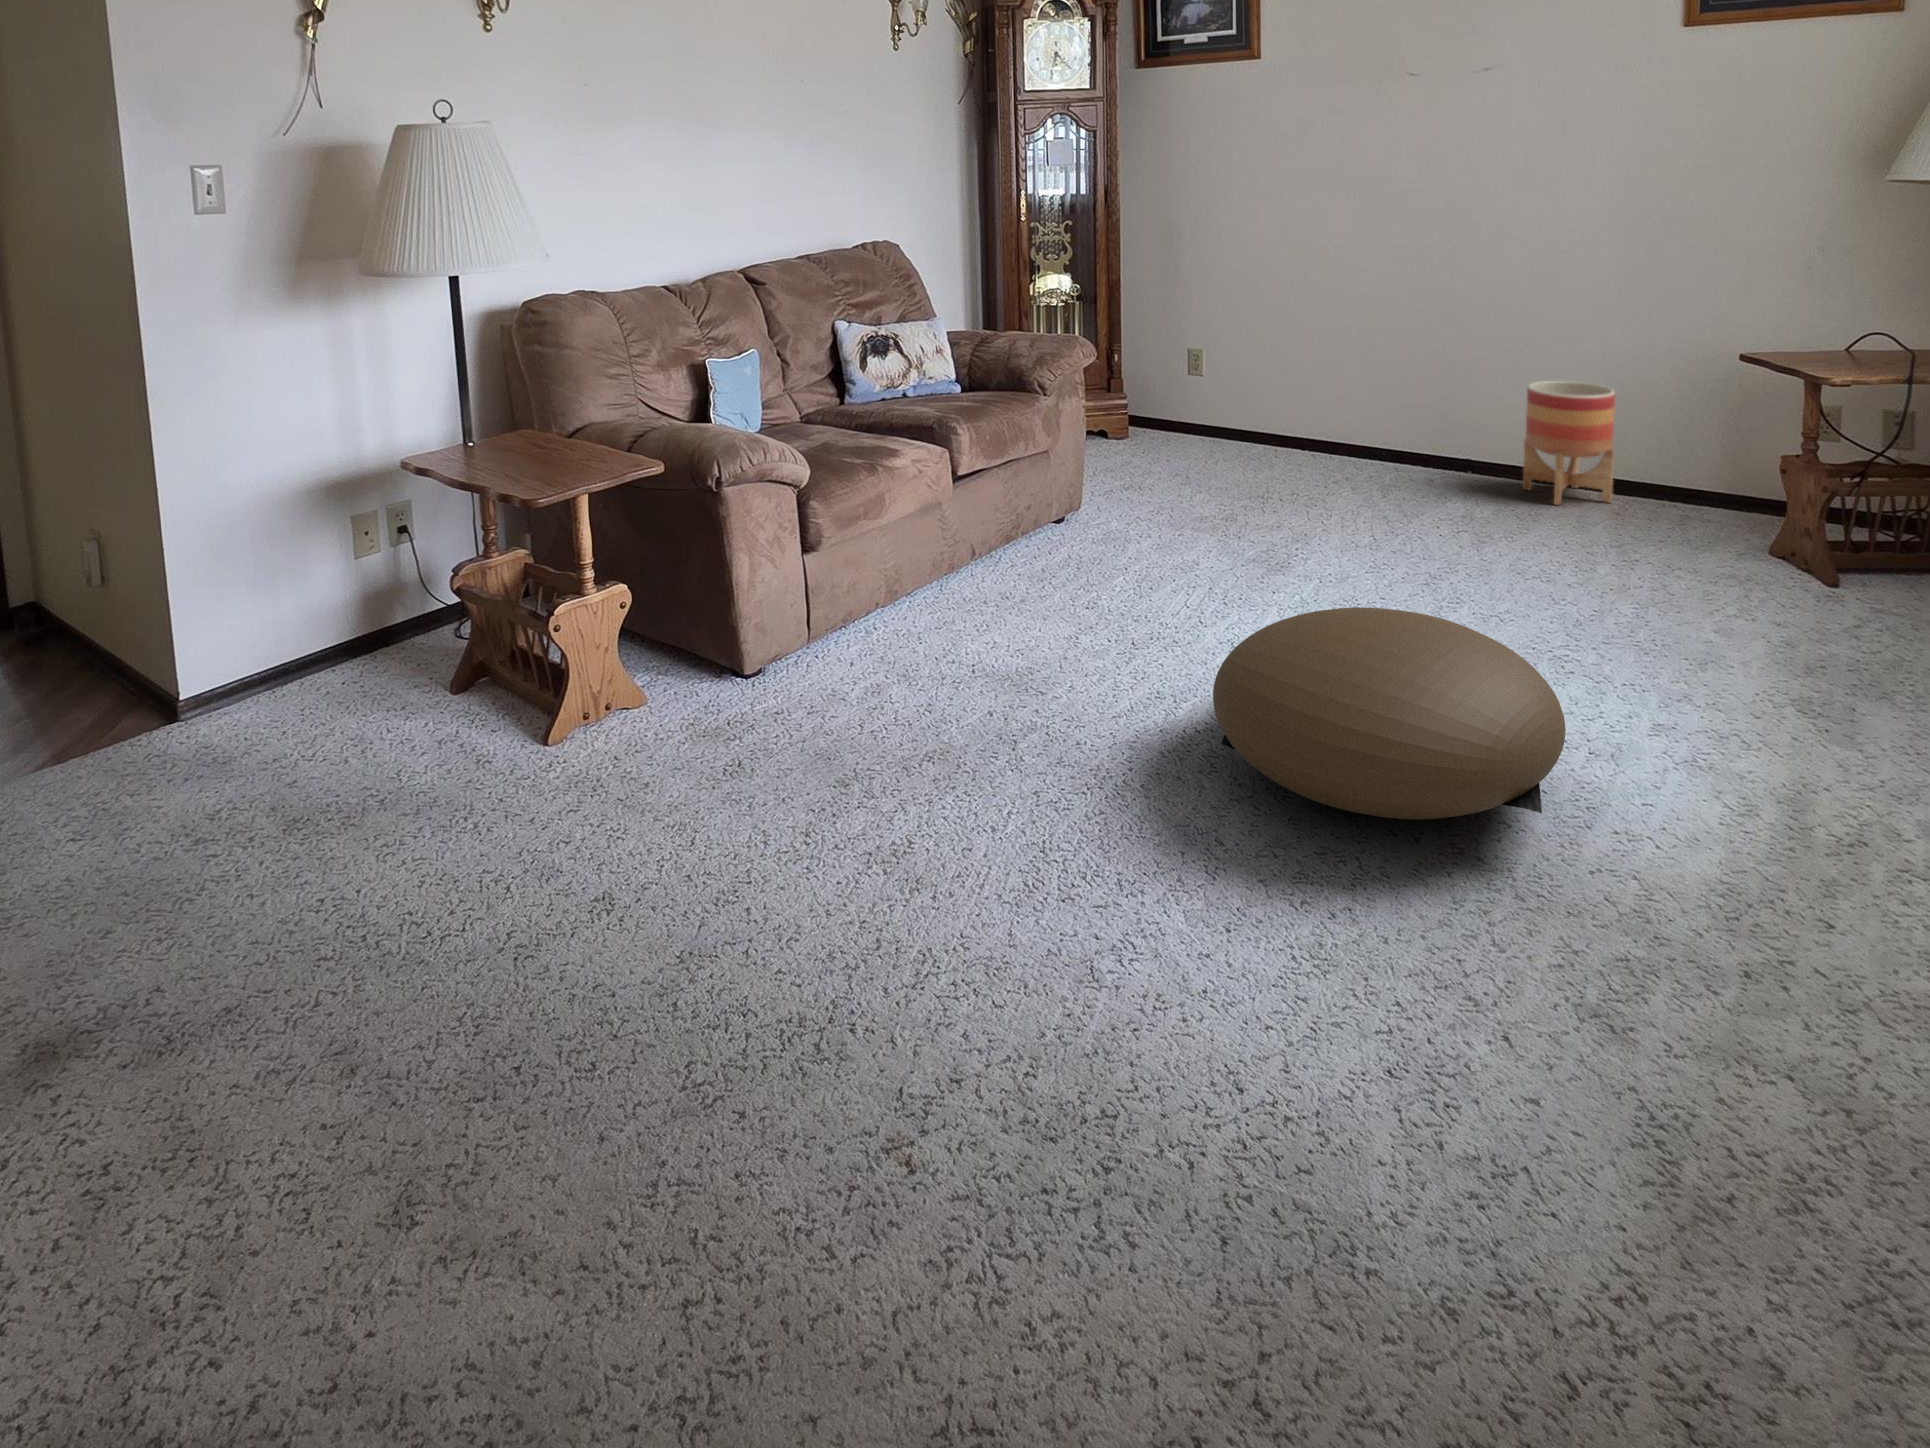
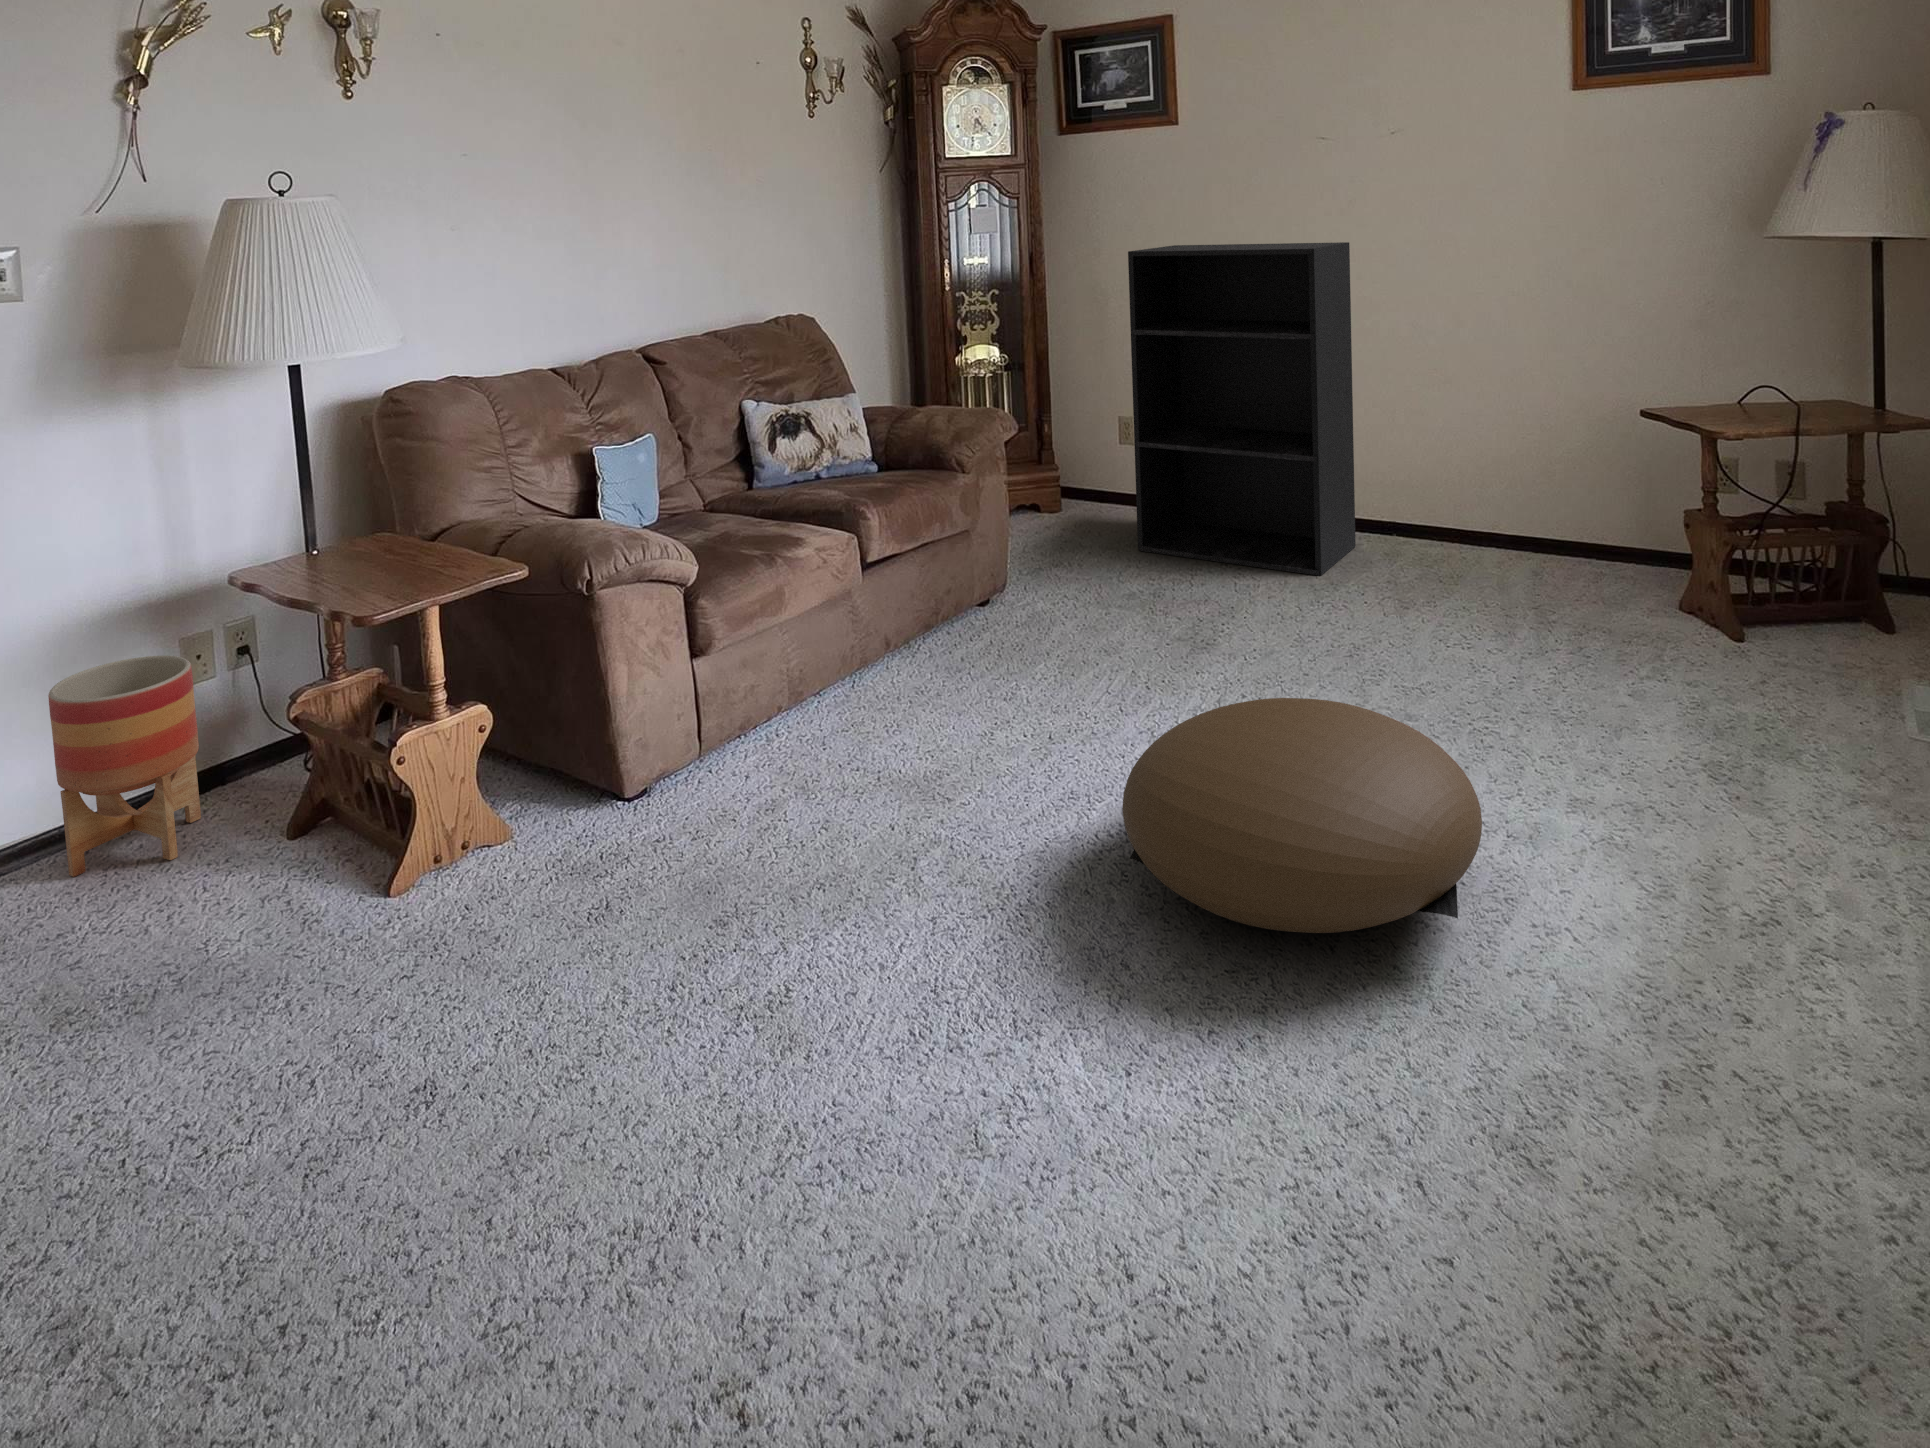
bookshelf: none [1206,178,1431,502] -> present [1128,242,1356,576]
planter: present [1523,381,1615,505] -> present [48,656,201,877]

